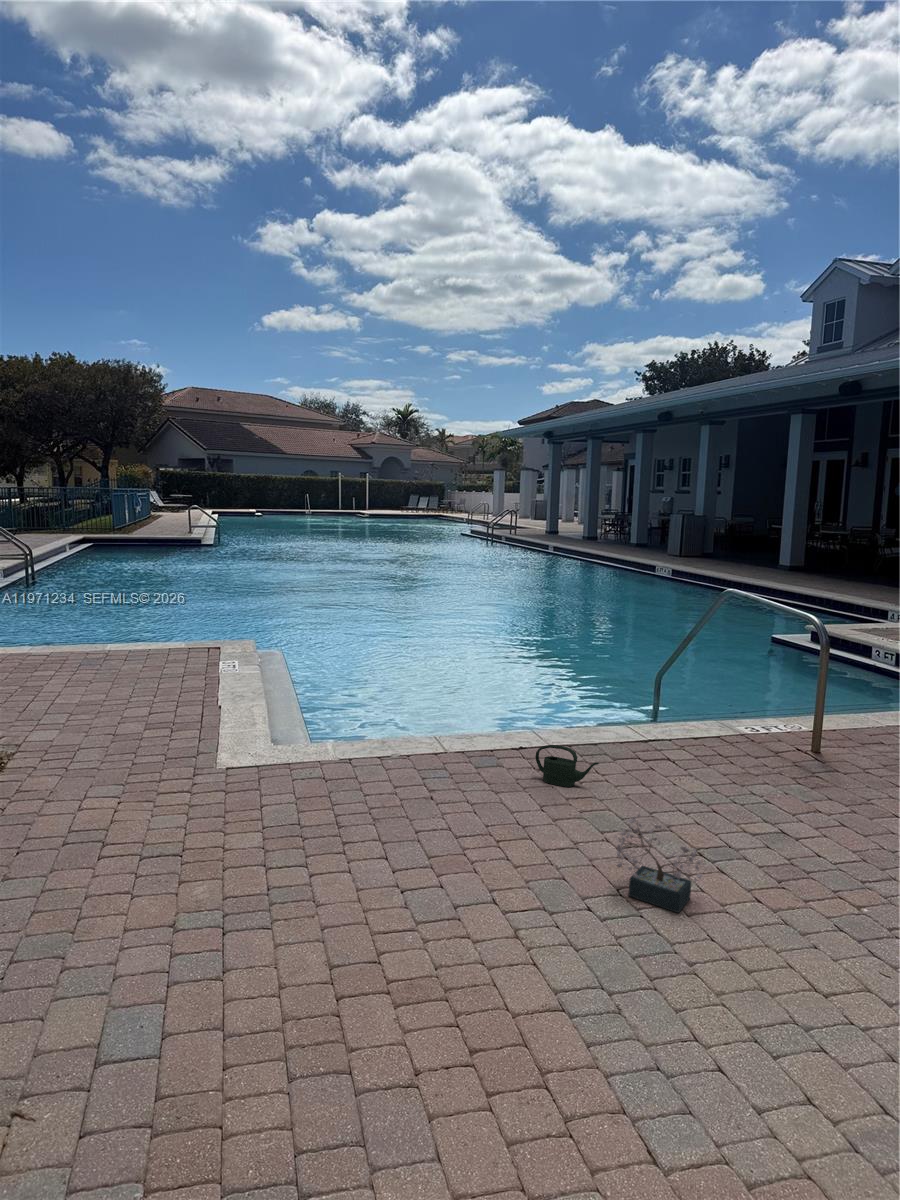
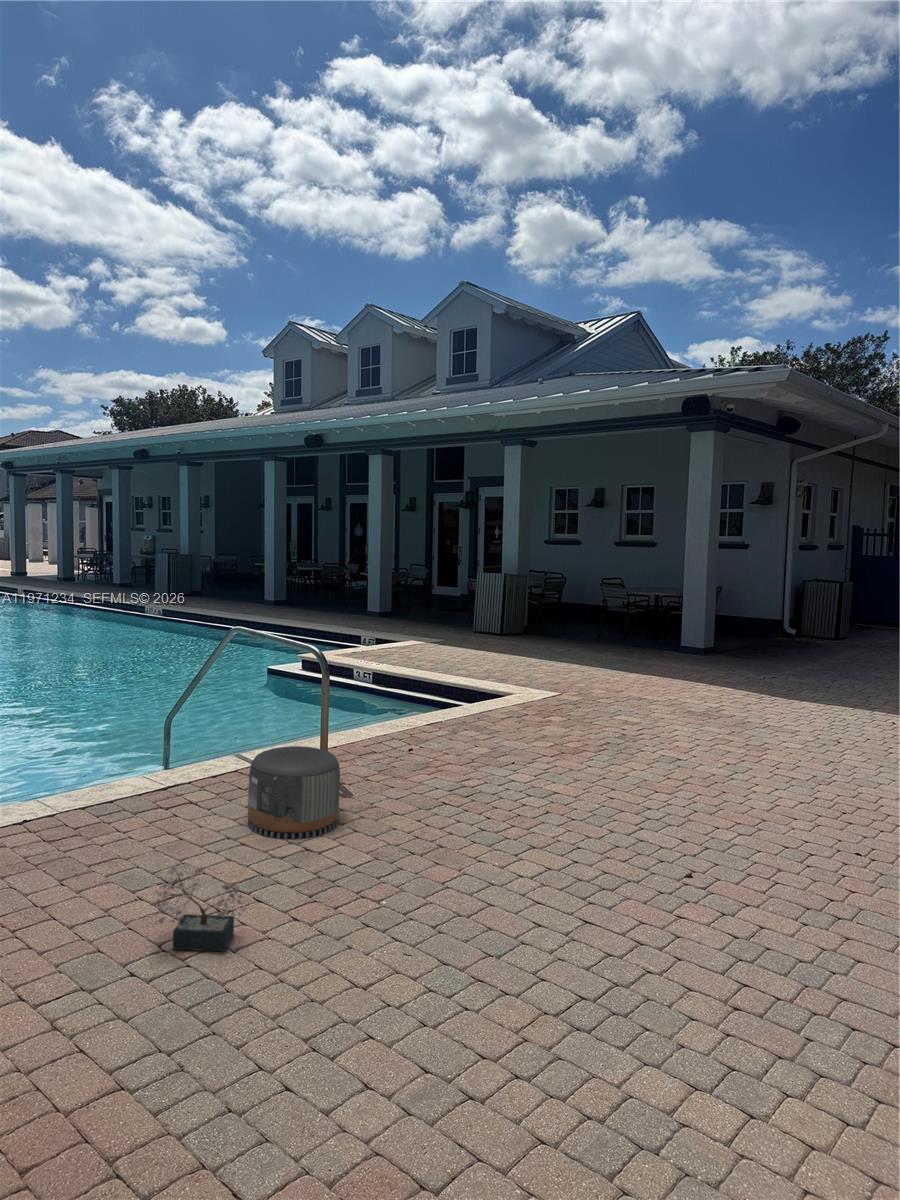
pouf: none [724,719,833,822] -> present [248,746,340,839]
watering can: present [535,745,599,787] -> none [46,808,121,852]

